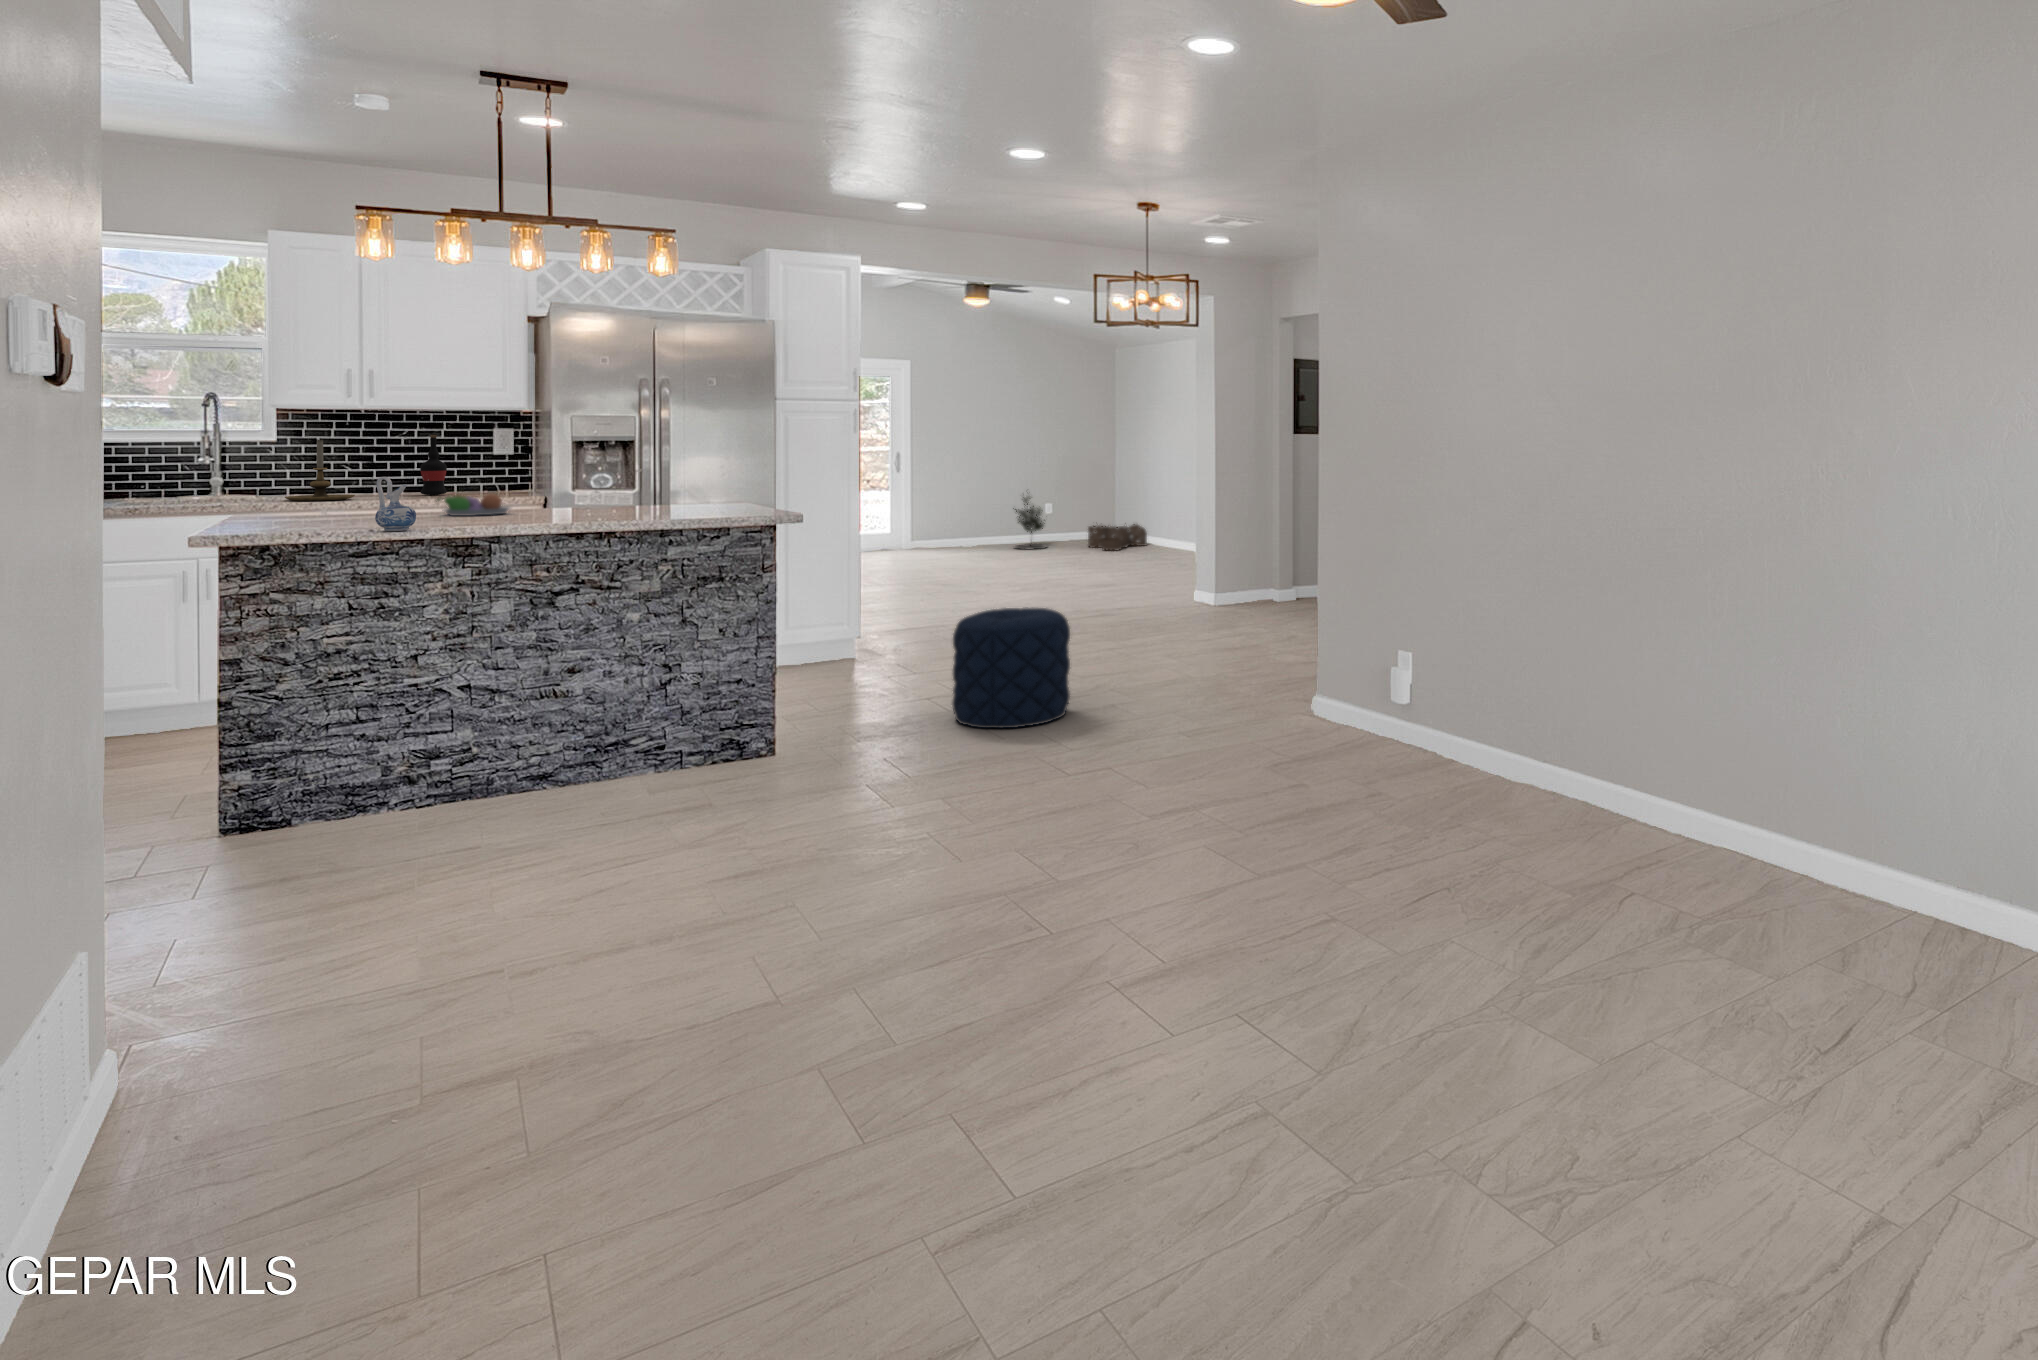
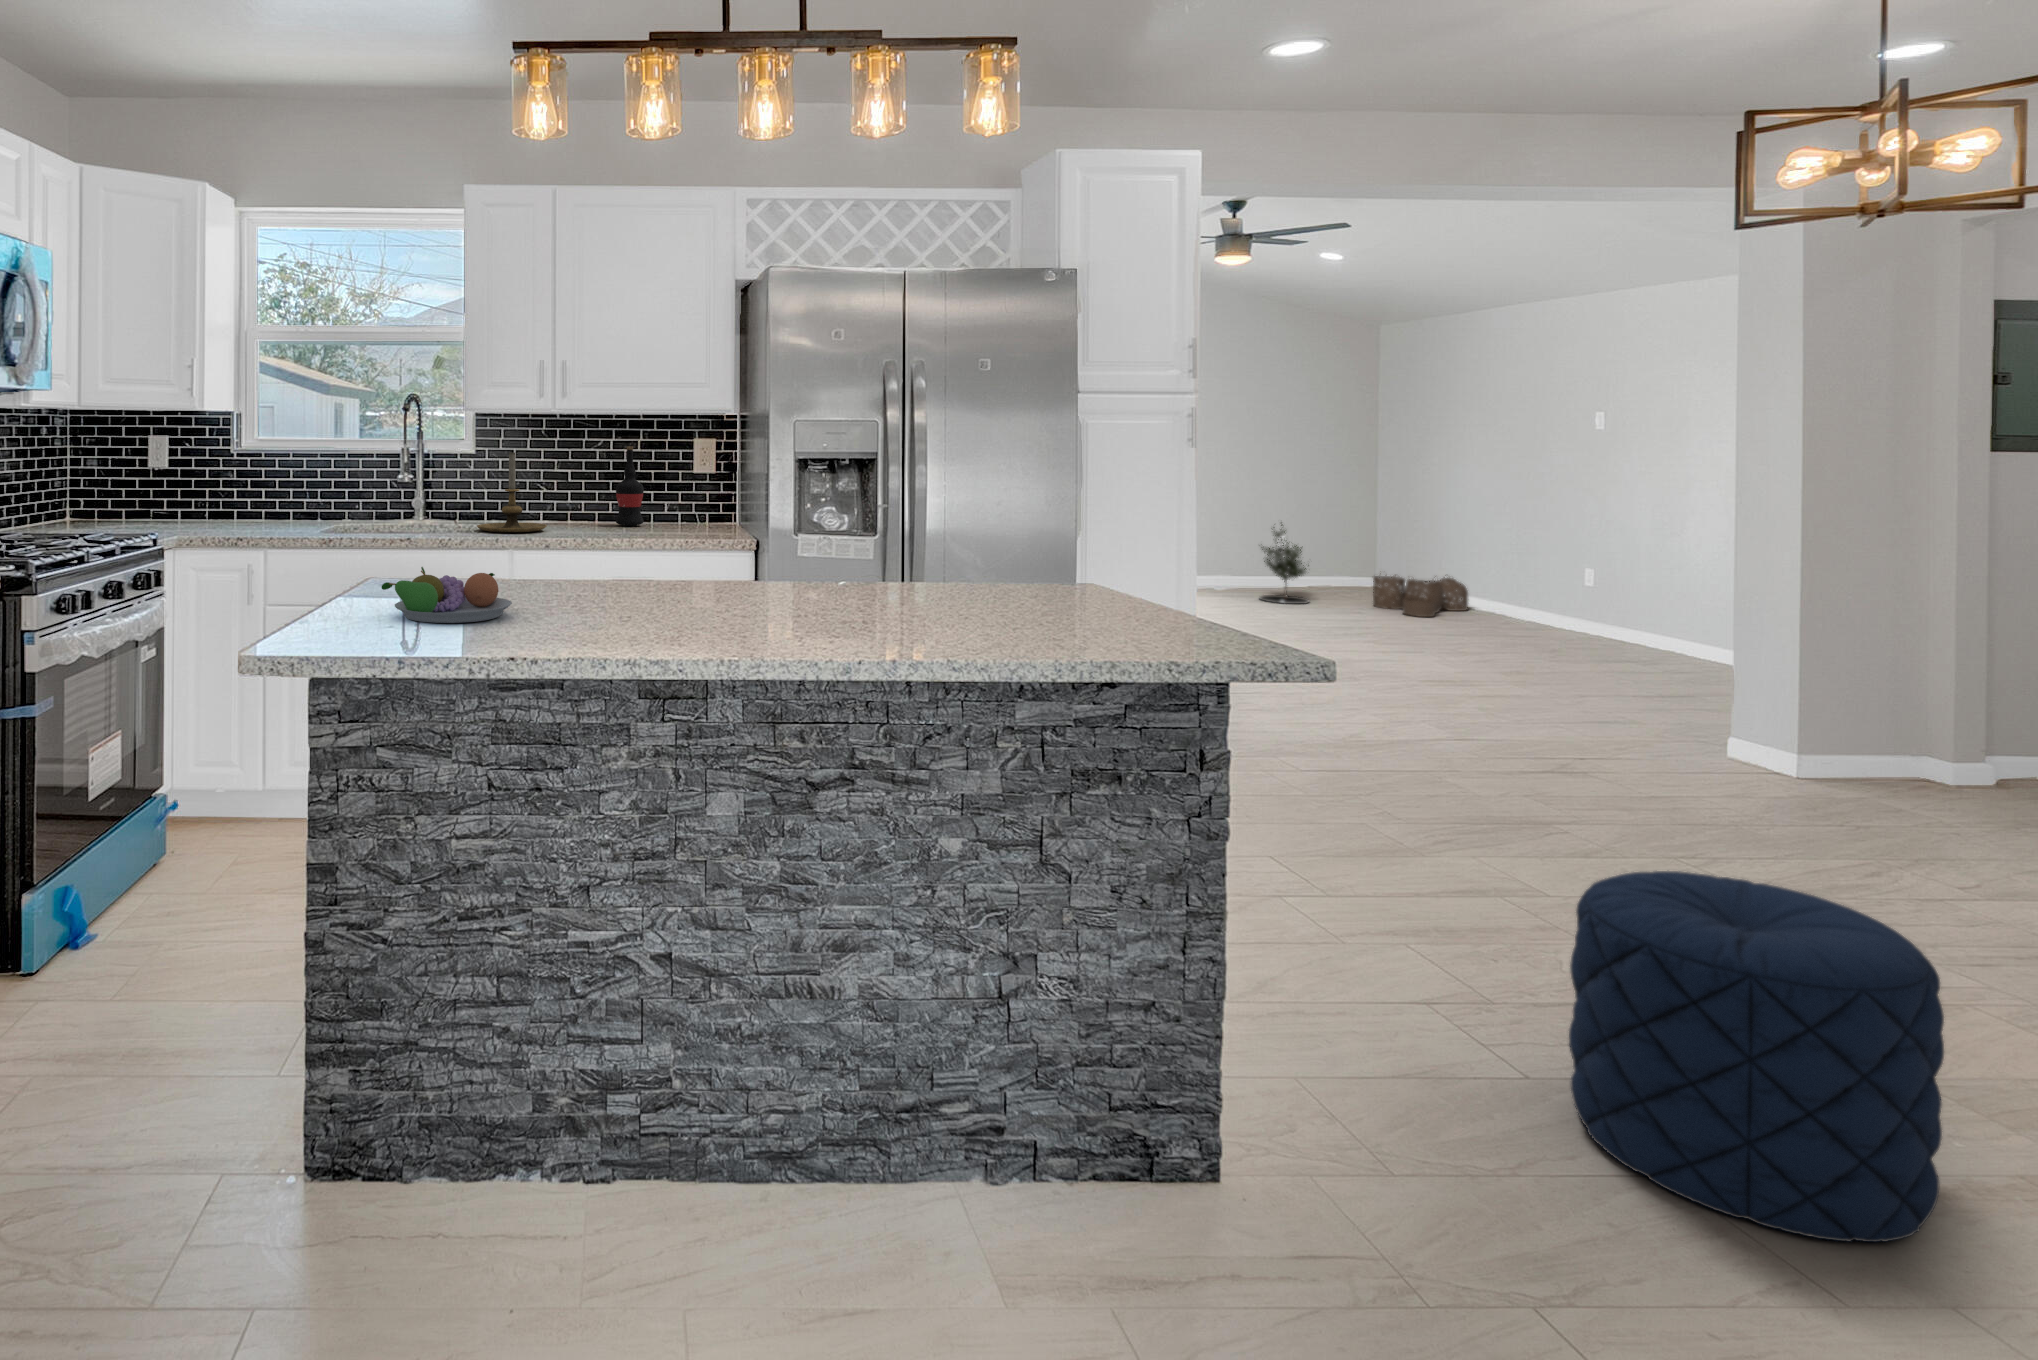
ceramic pitcher: present [375,477,416,531] -> none [528,539,590,646]
fruit bowl: present [437,494,510,516] -> present [382,567,512,623]

